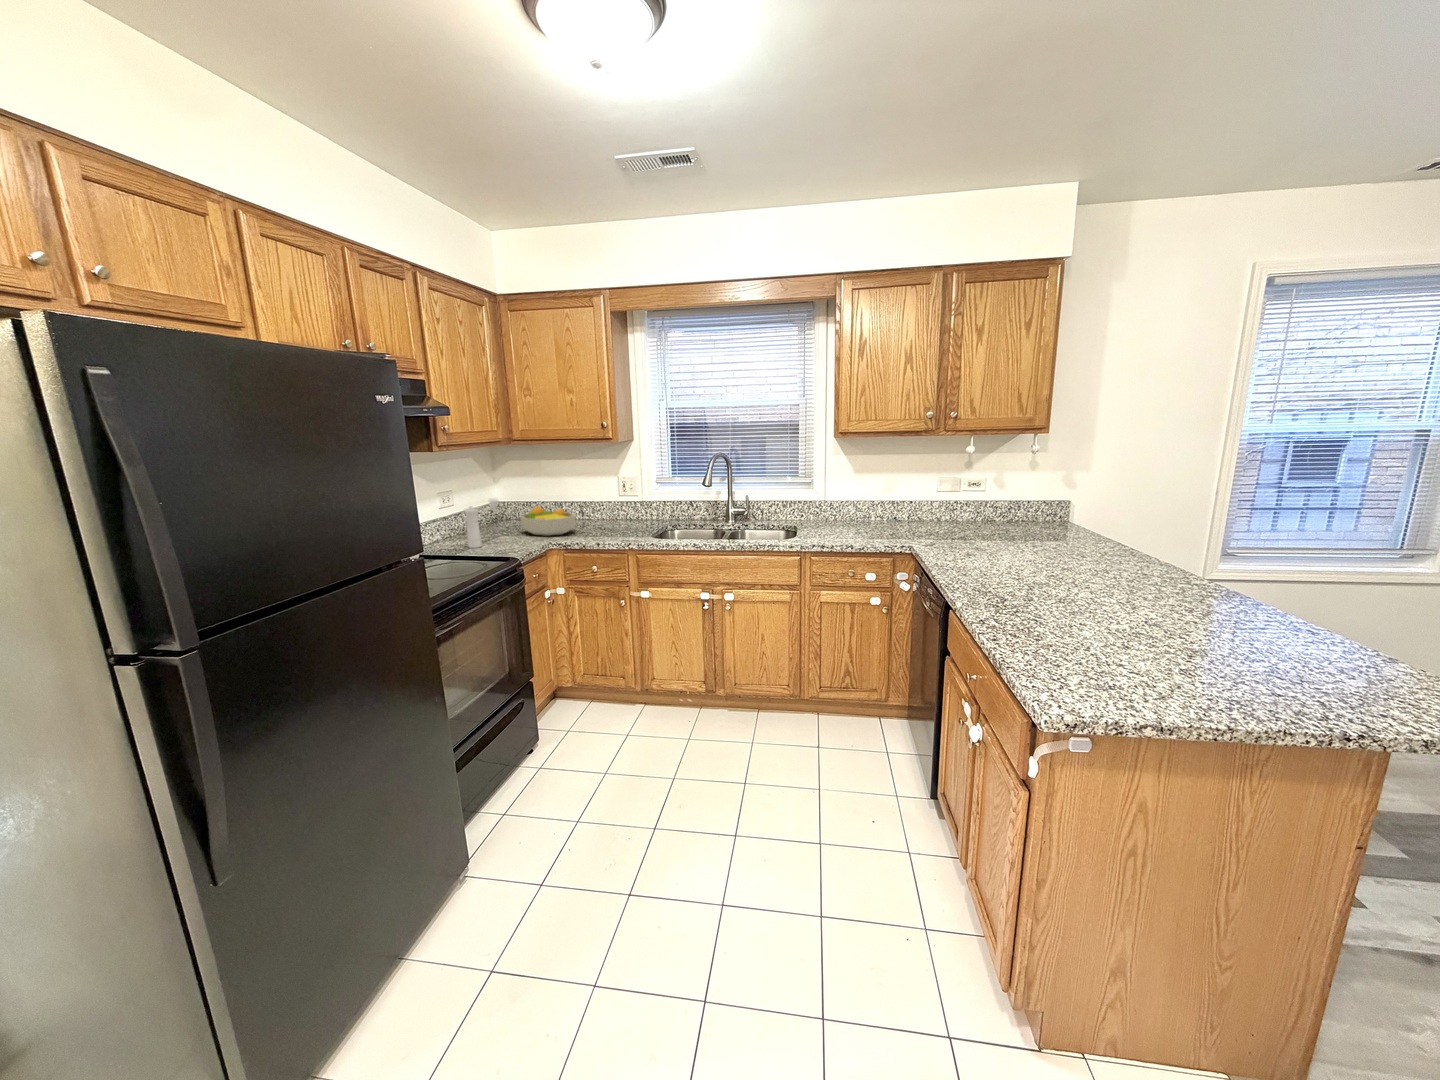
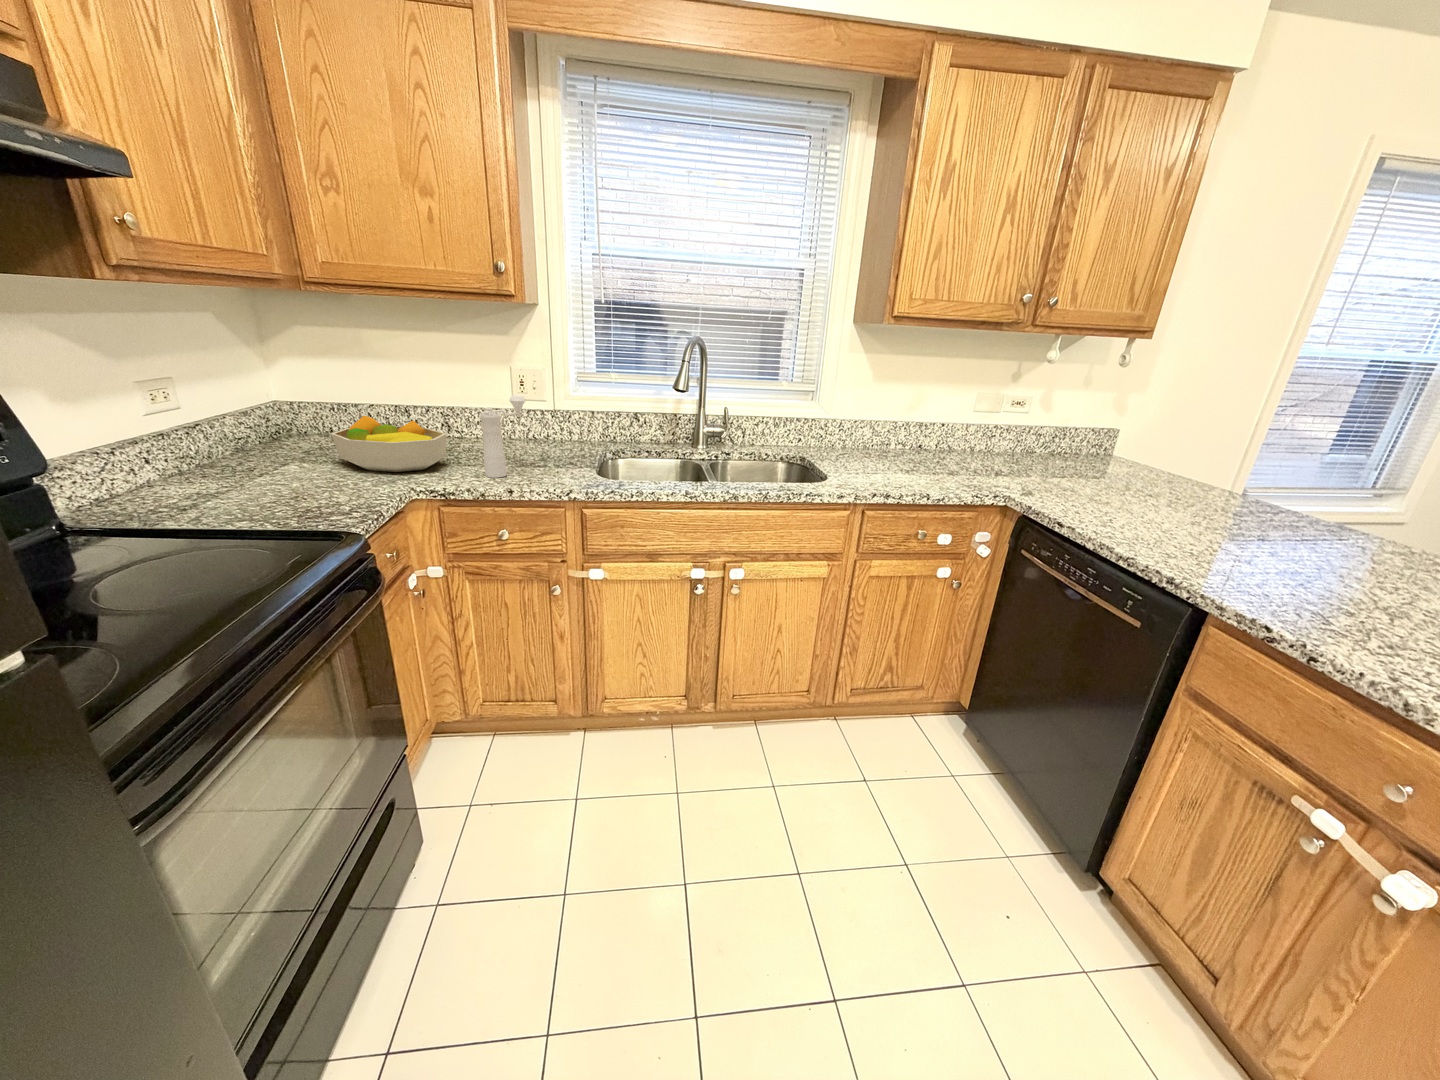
pepper mill: present [464,498,498,548] -> present [479,395,525,478]

